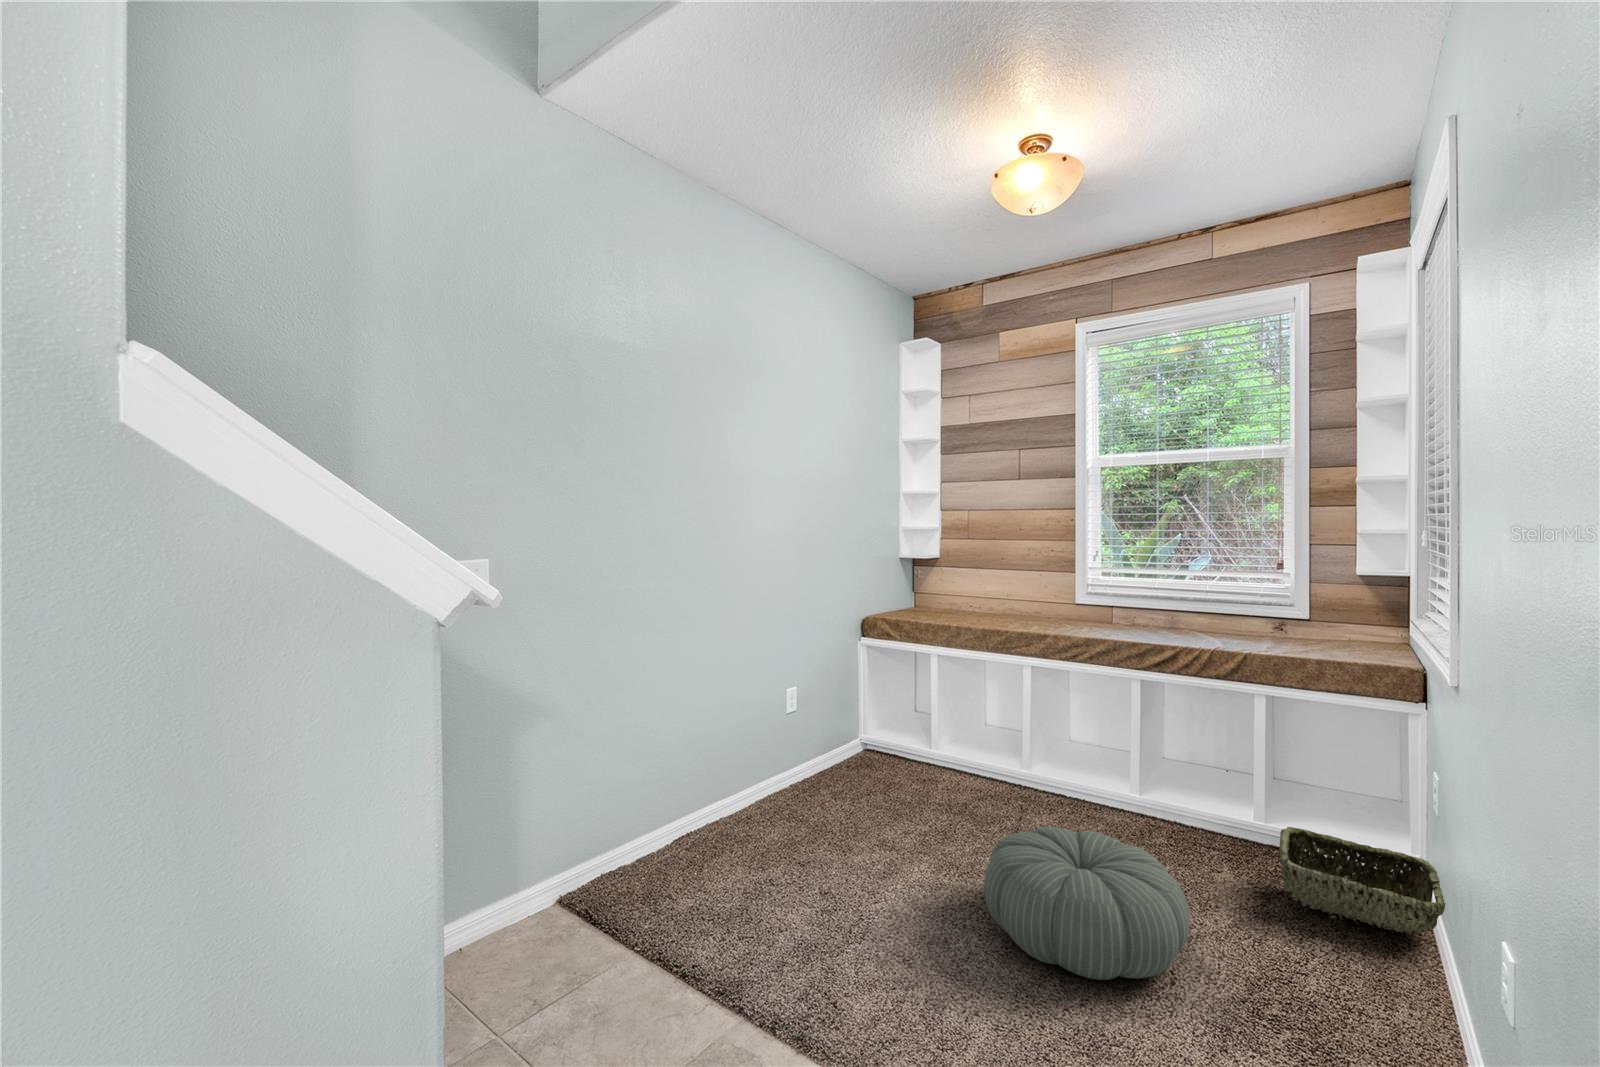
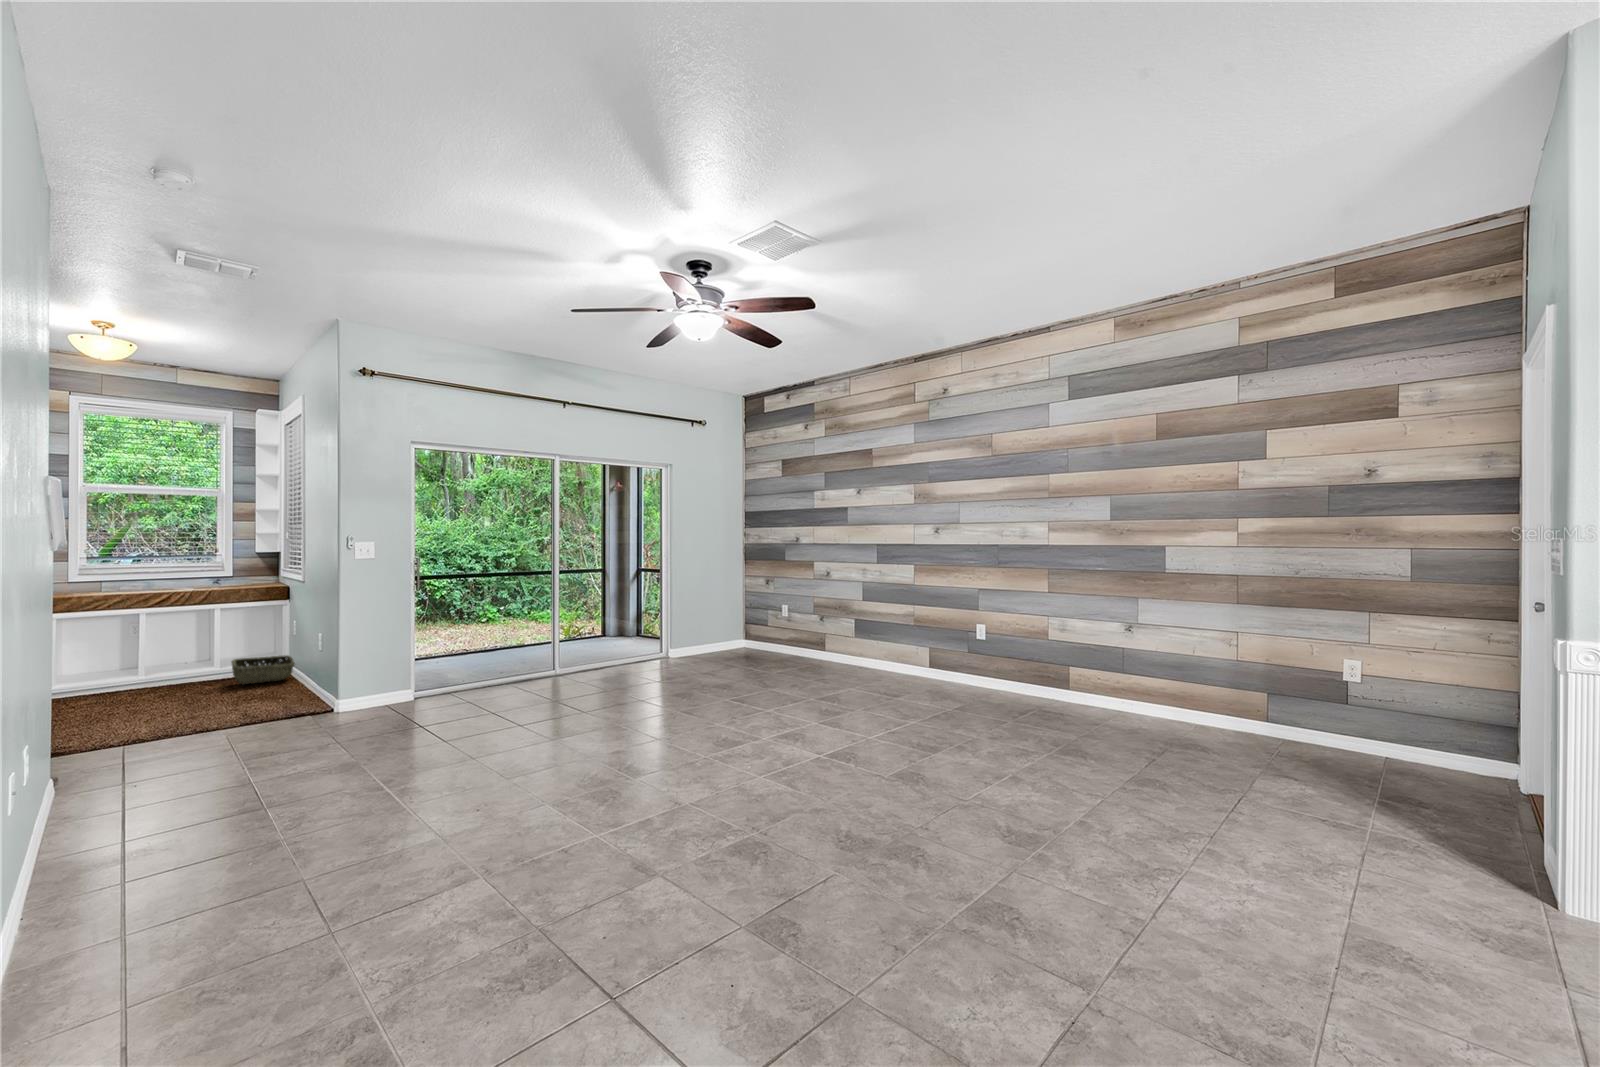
pouf: present [984,827,1190,980] -> none [90,672,205,719]

